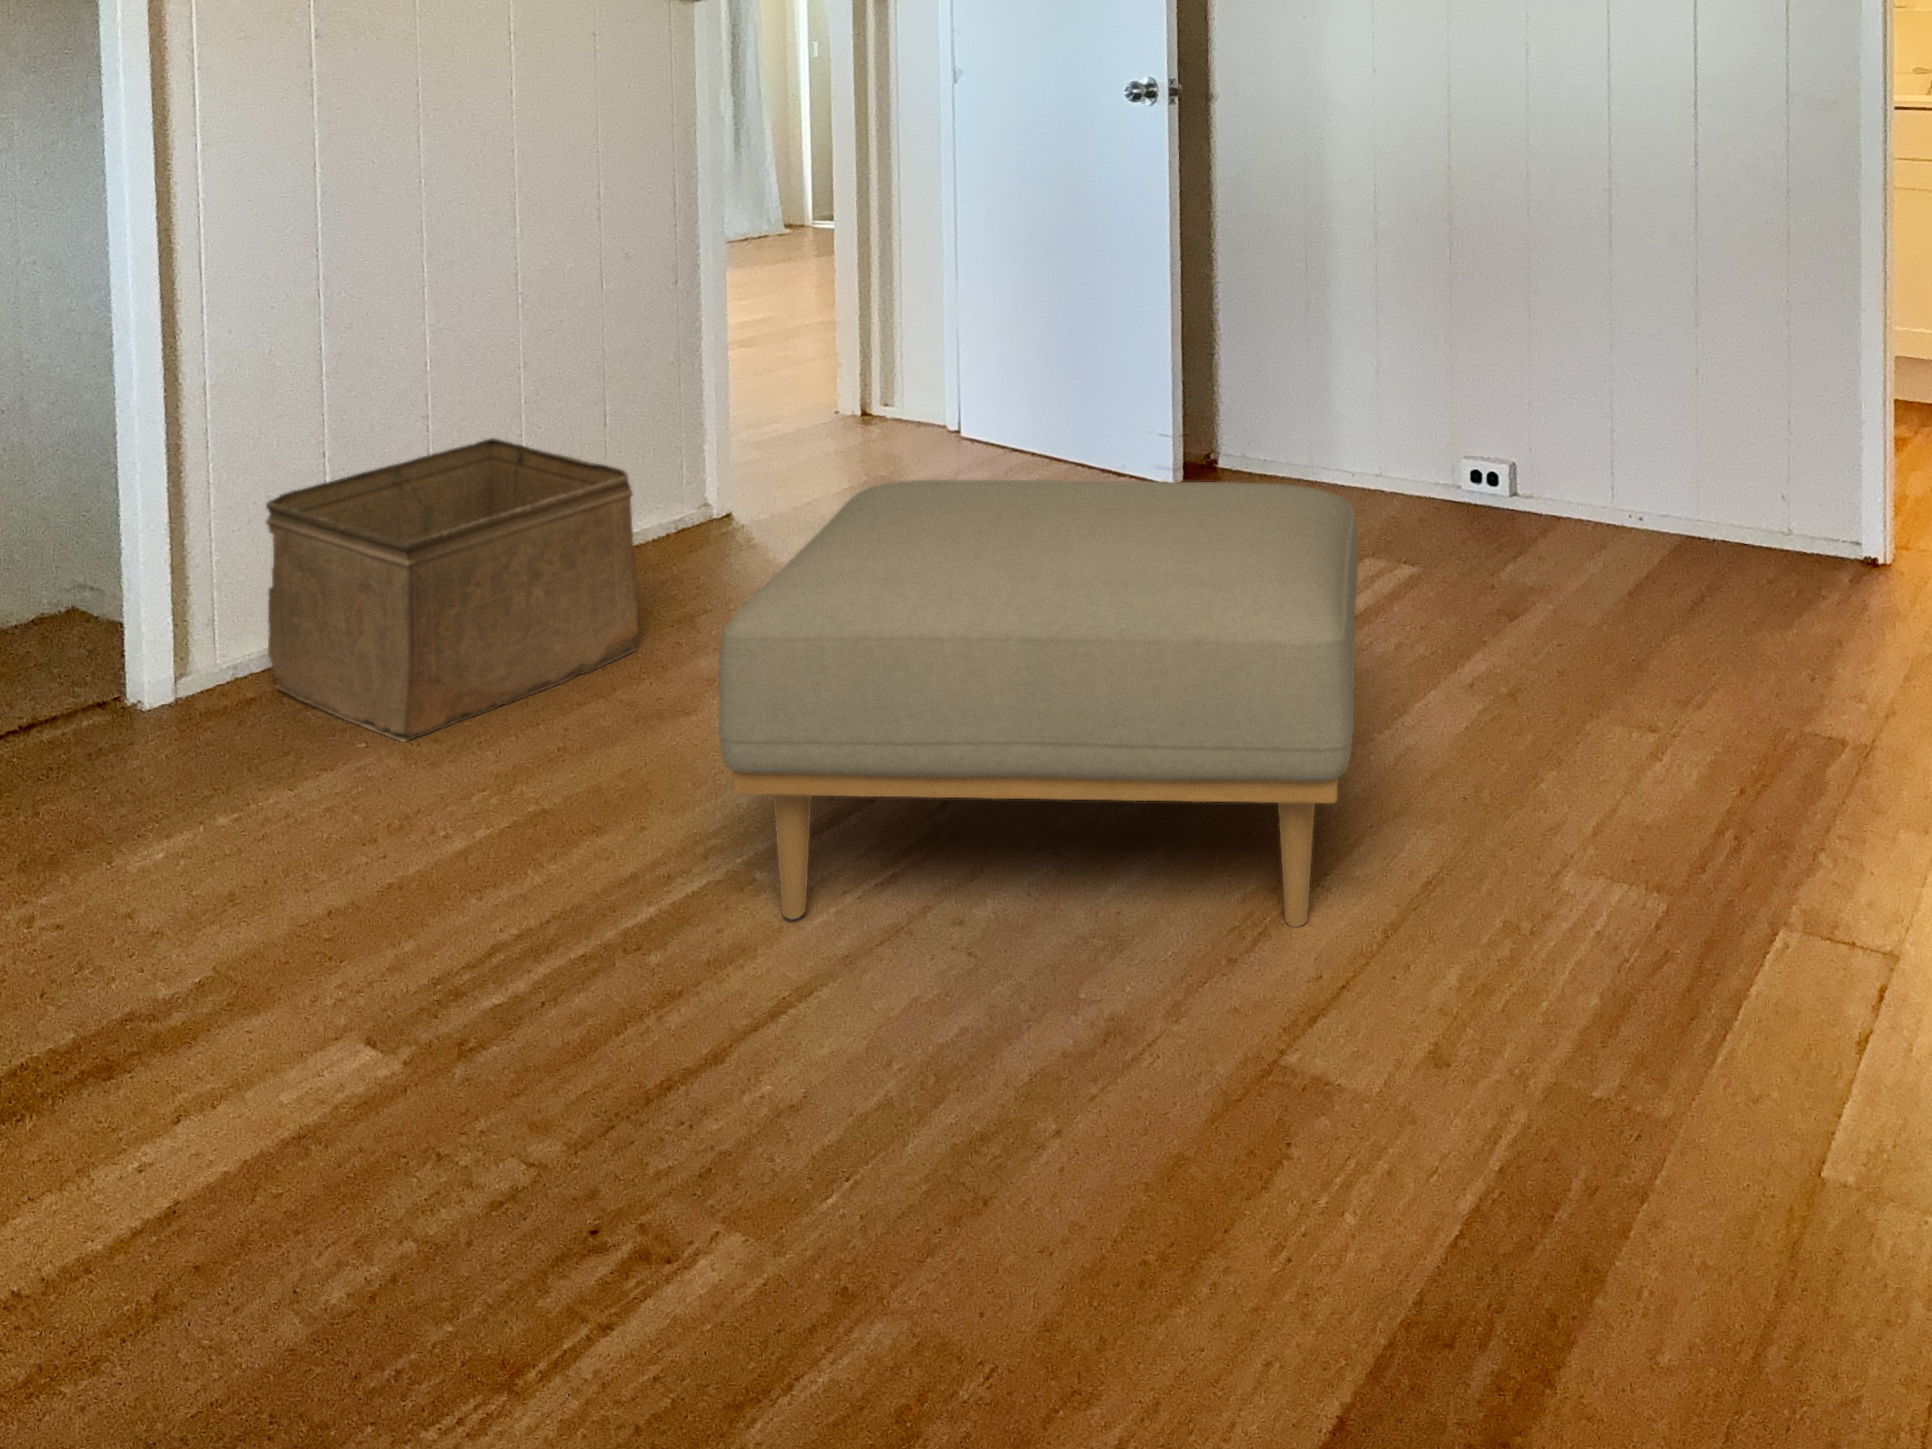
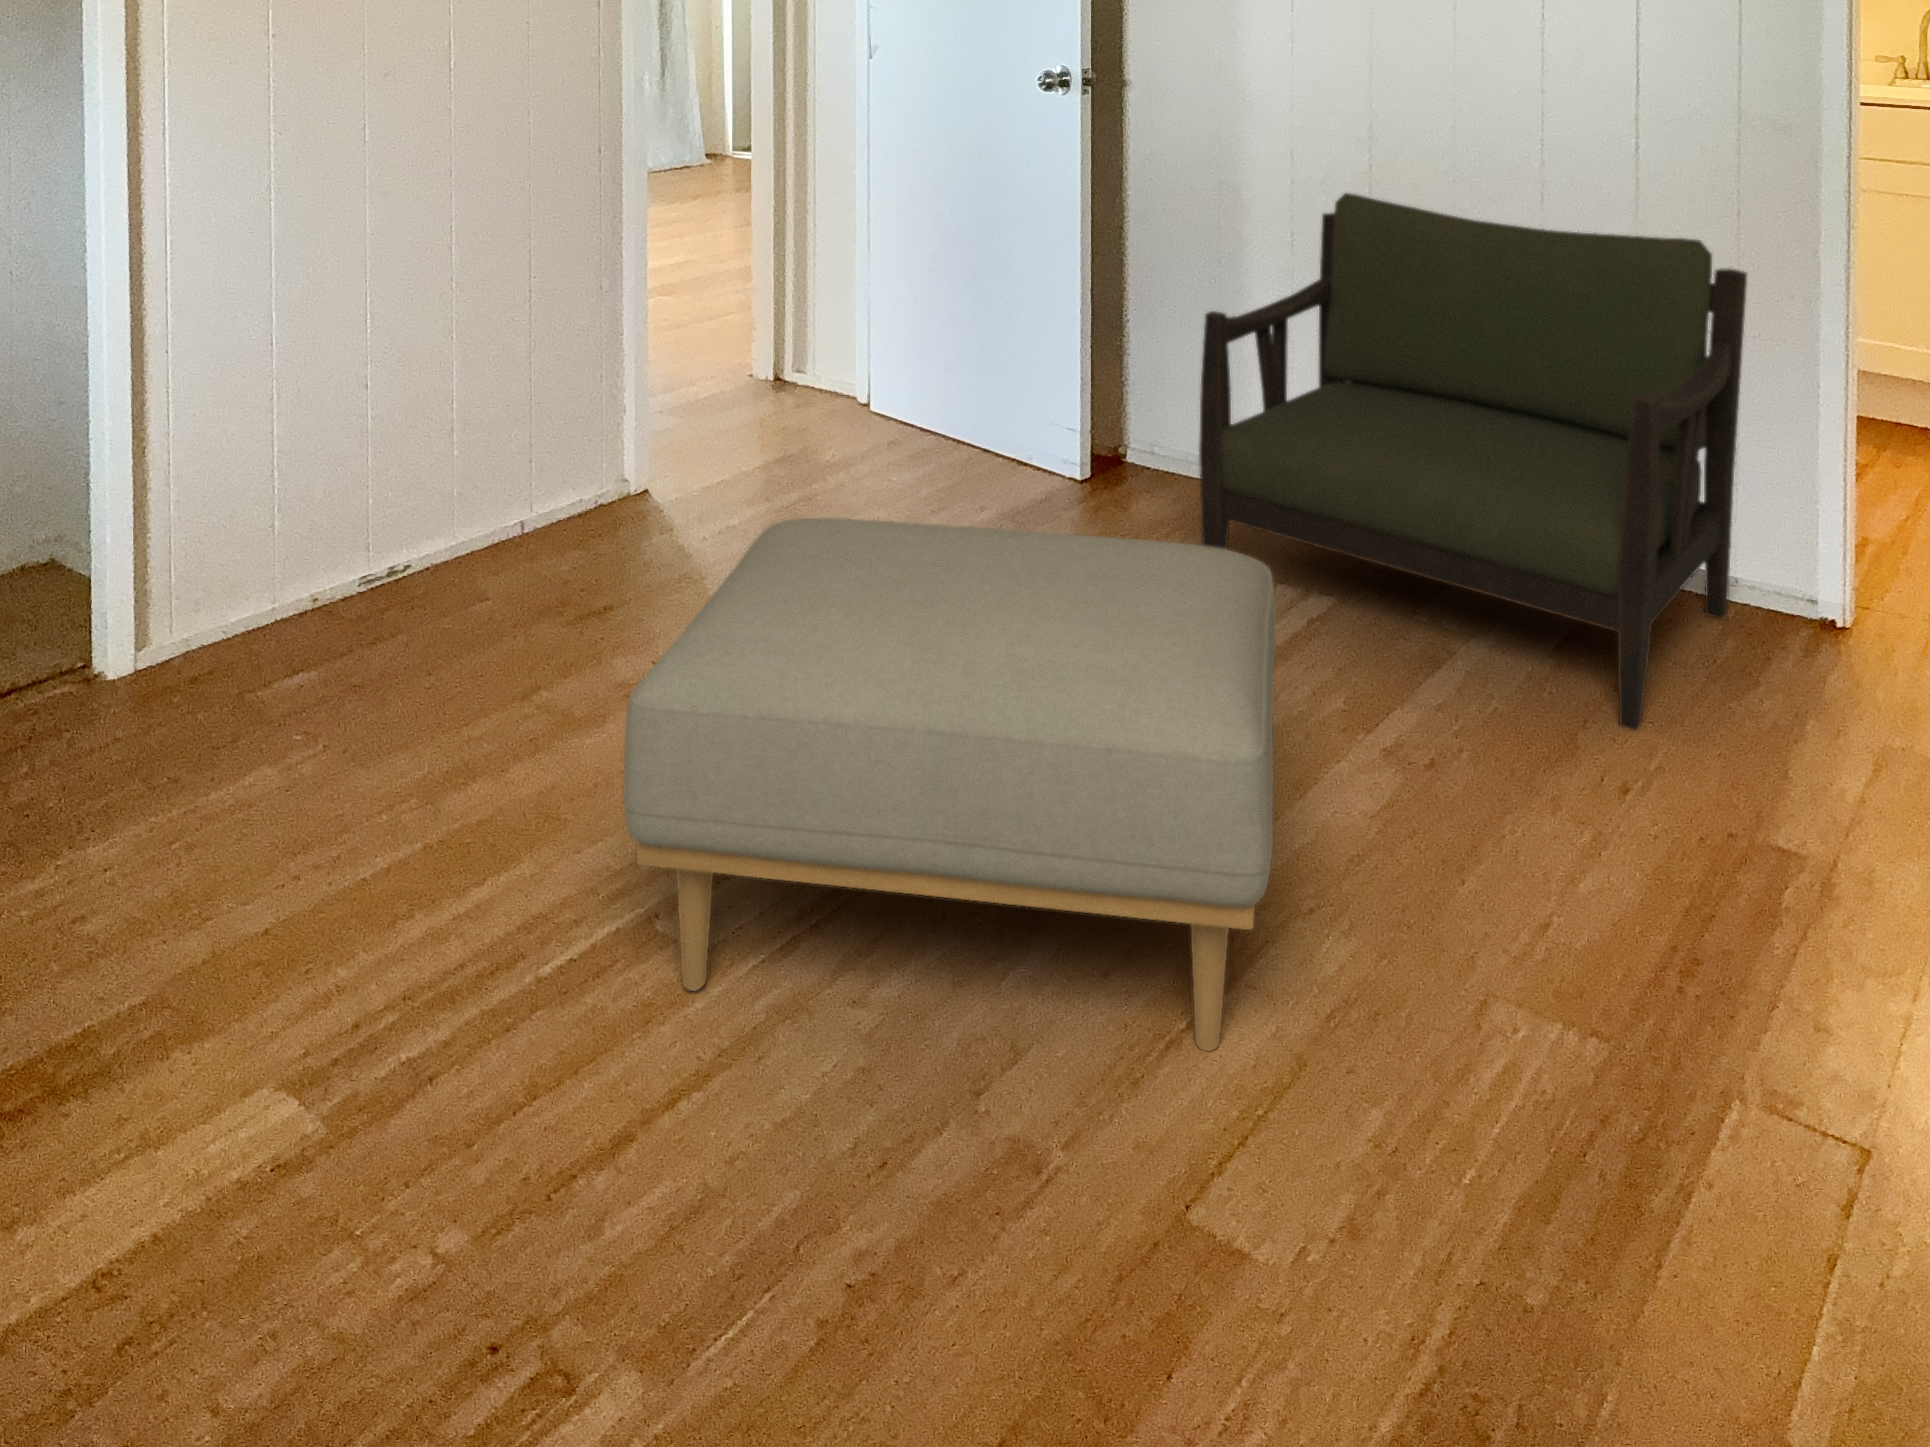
armchair: none [1287,188,1795,658] -> present [1199,193,1747,731]
storage bin: present [266,438,638,742] -> none [216,421,557,739]

